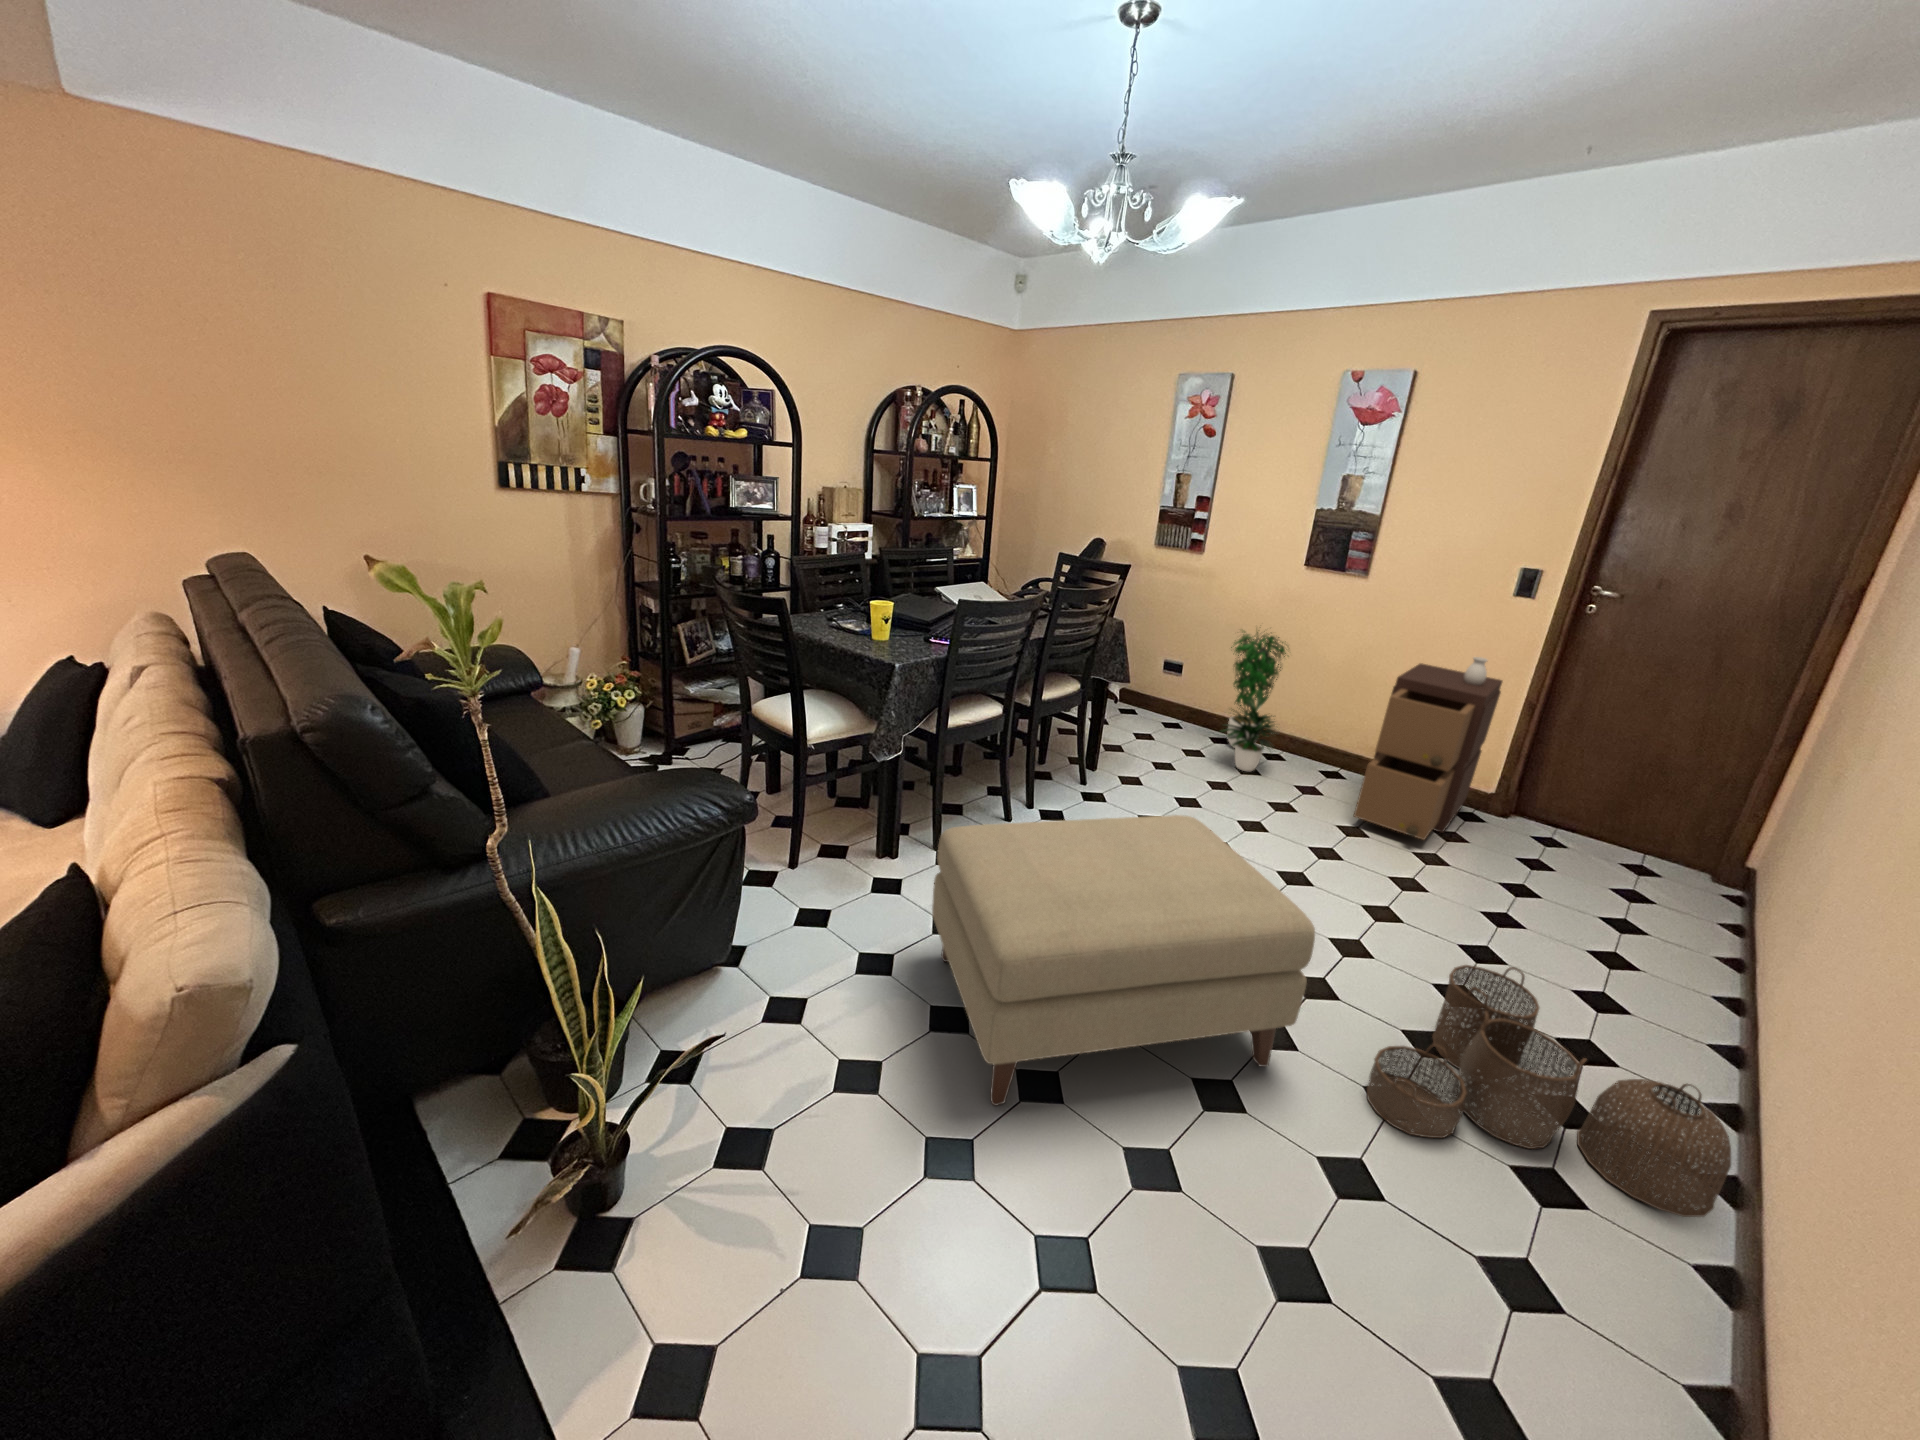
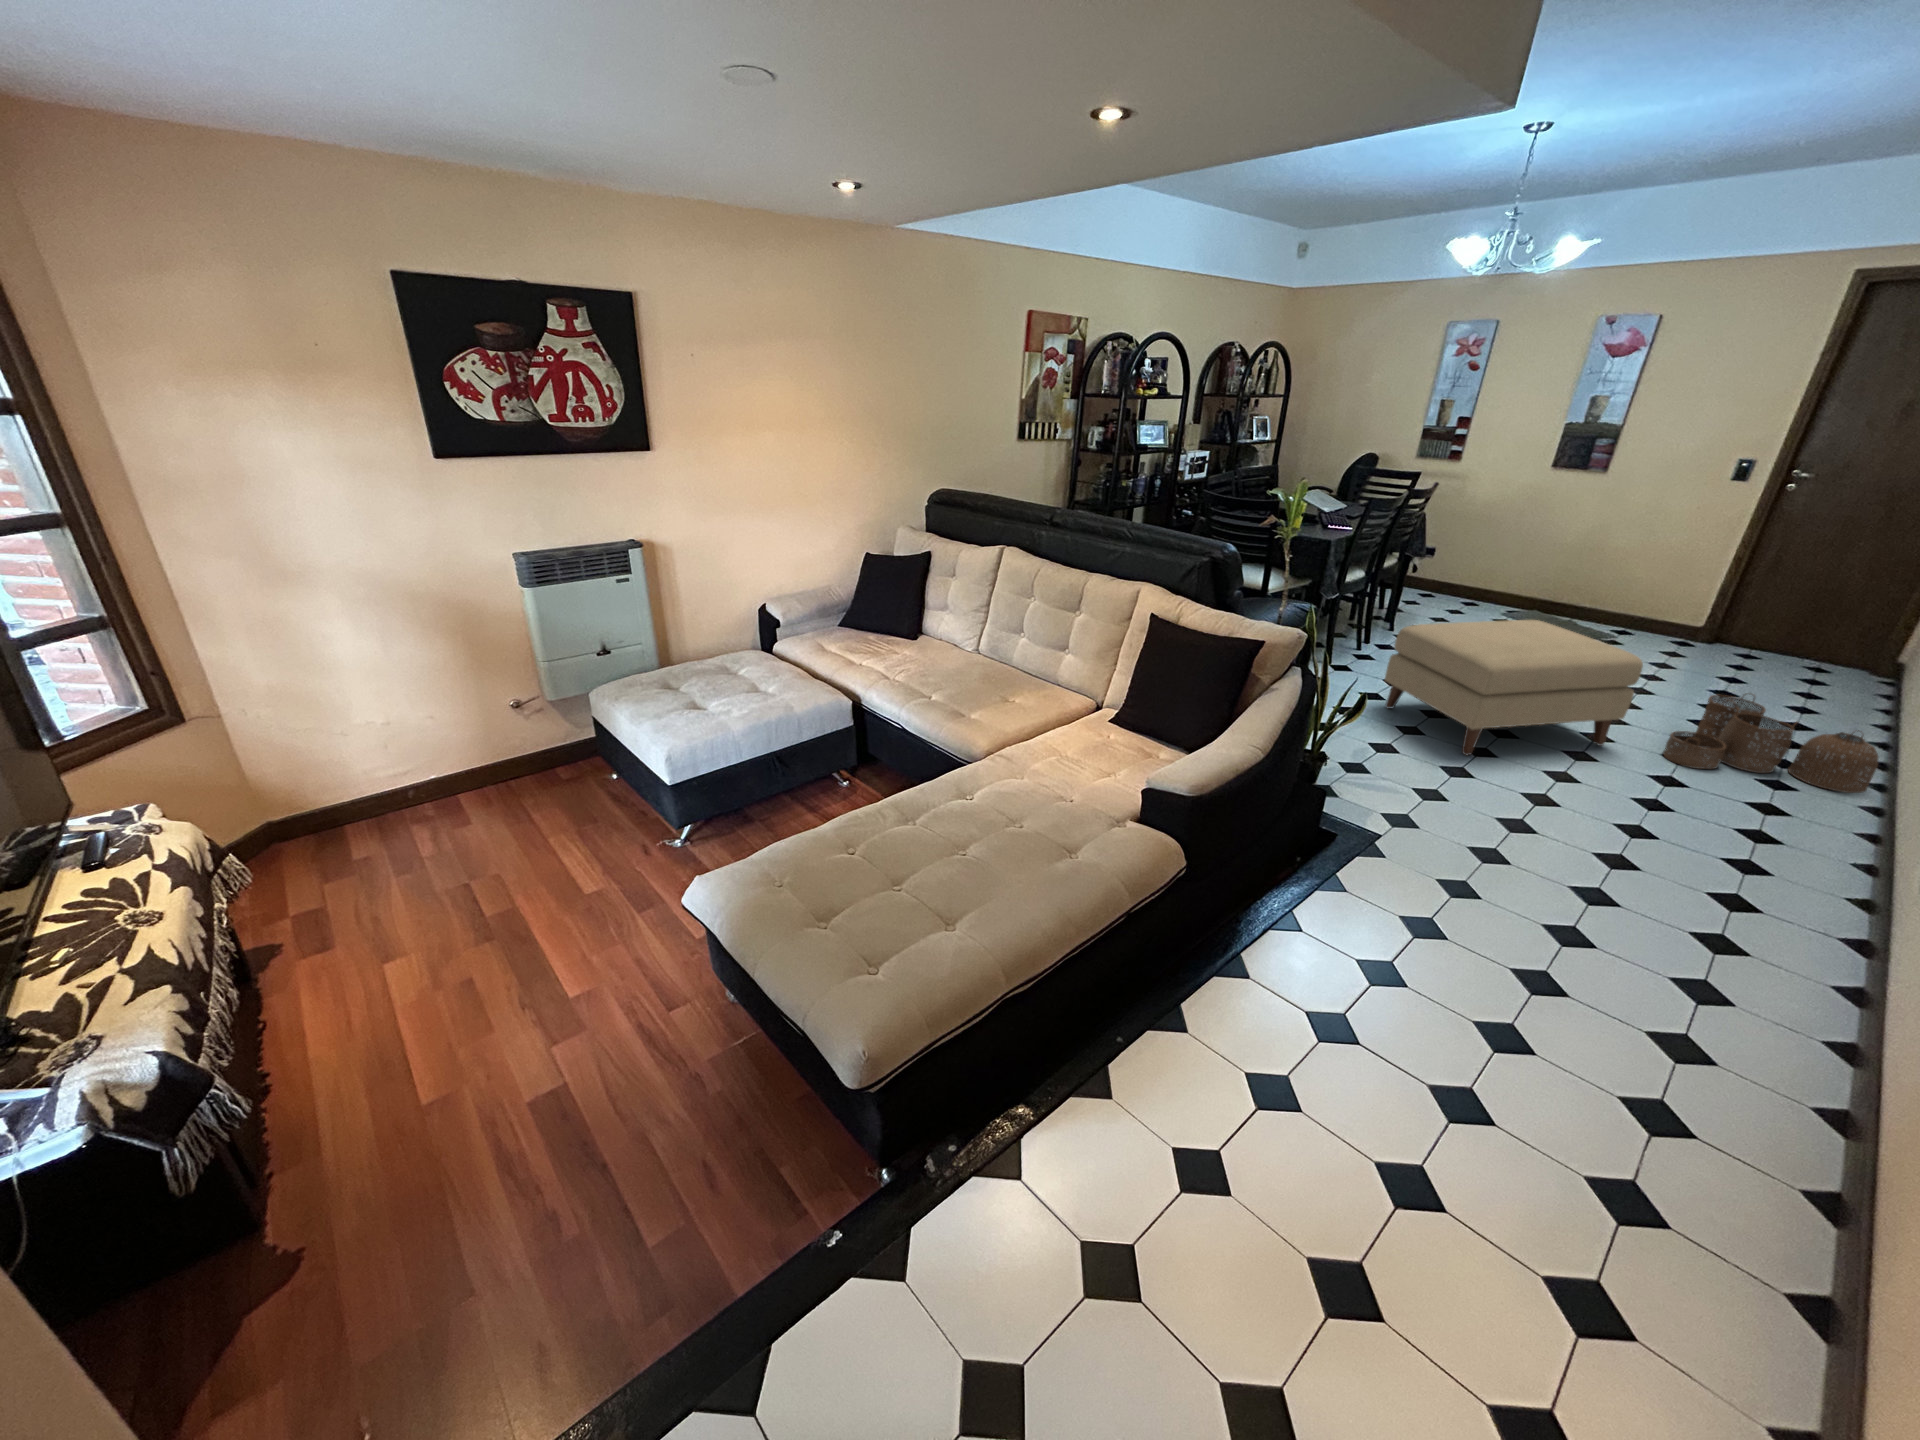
potted plant: present [1222,631,1286,771] -> none [1482,511,1542,622]
storage cabinet: present [1354,657,1502,840] -> none [1602,526,1717,654]

